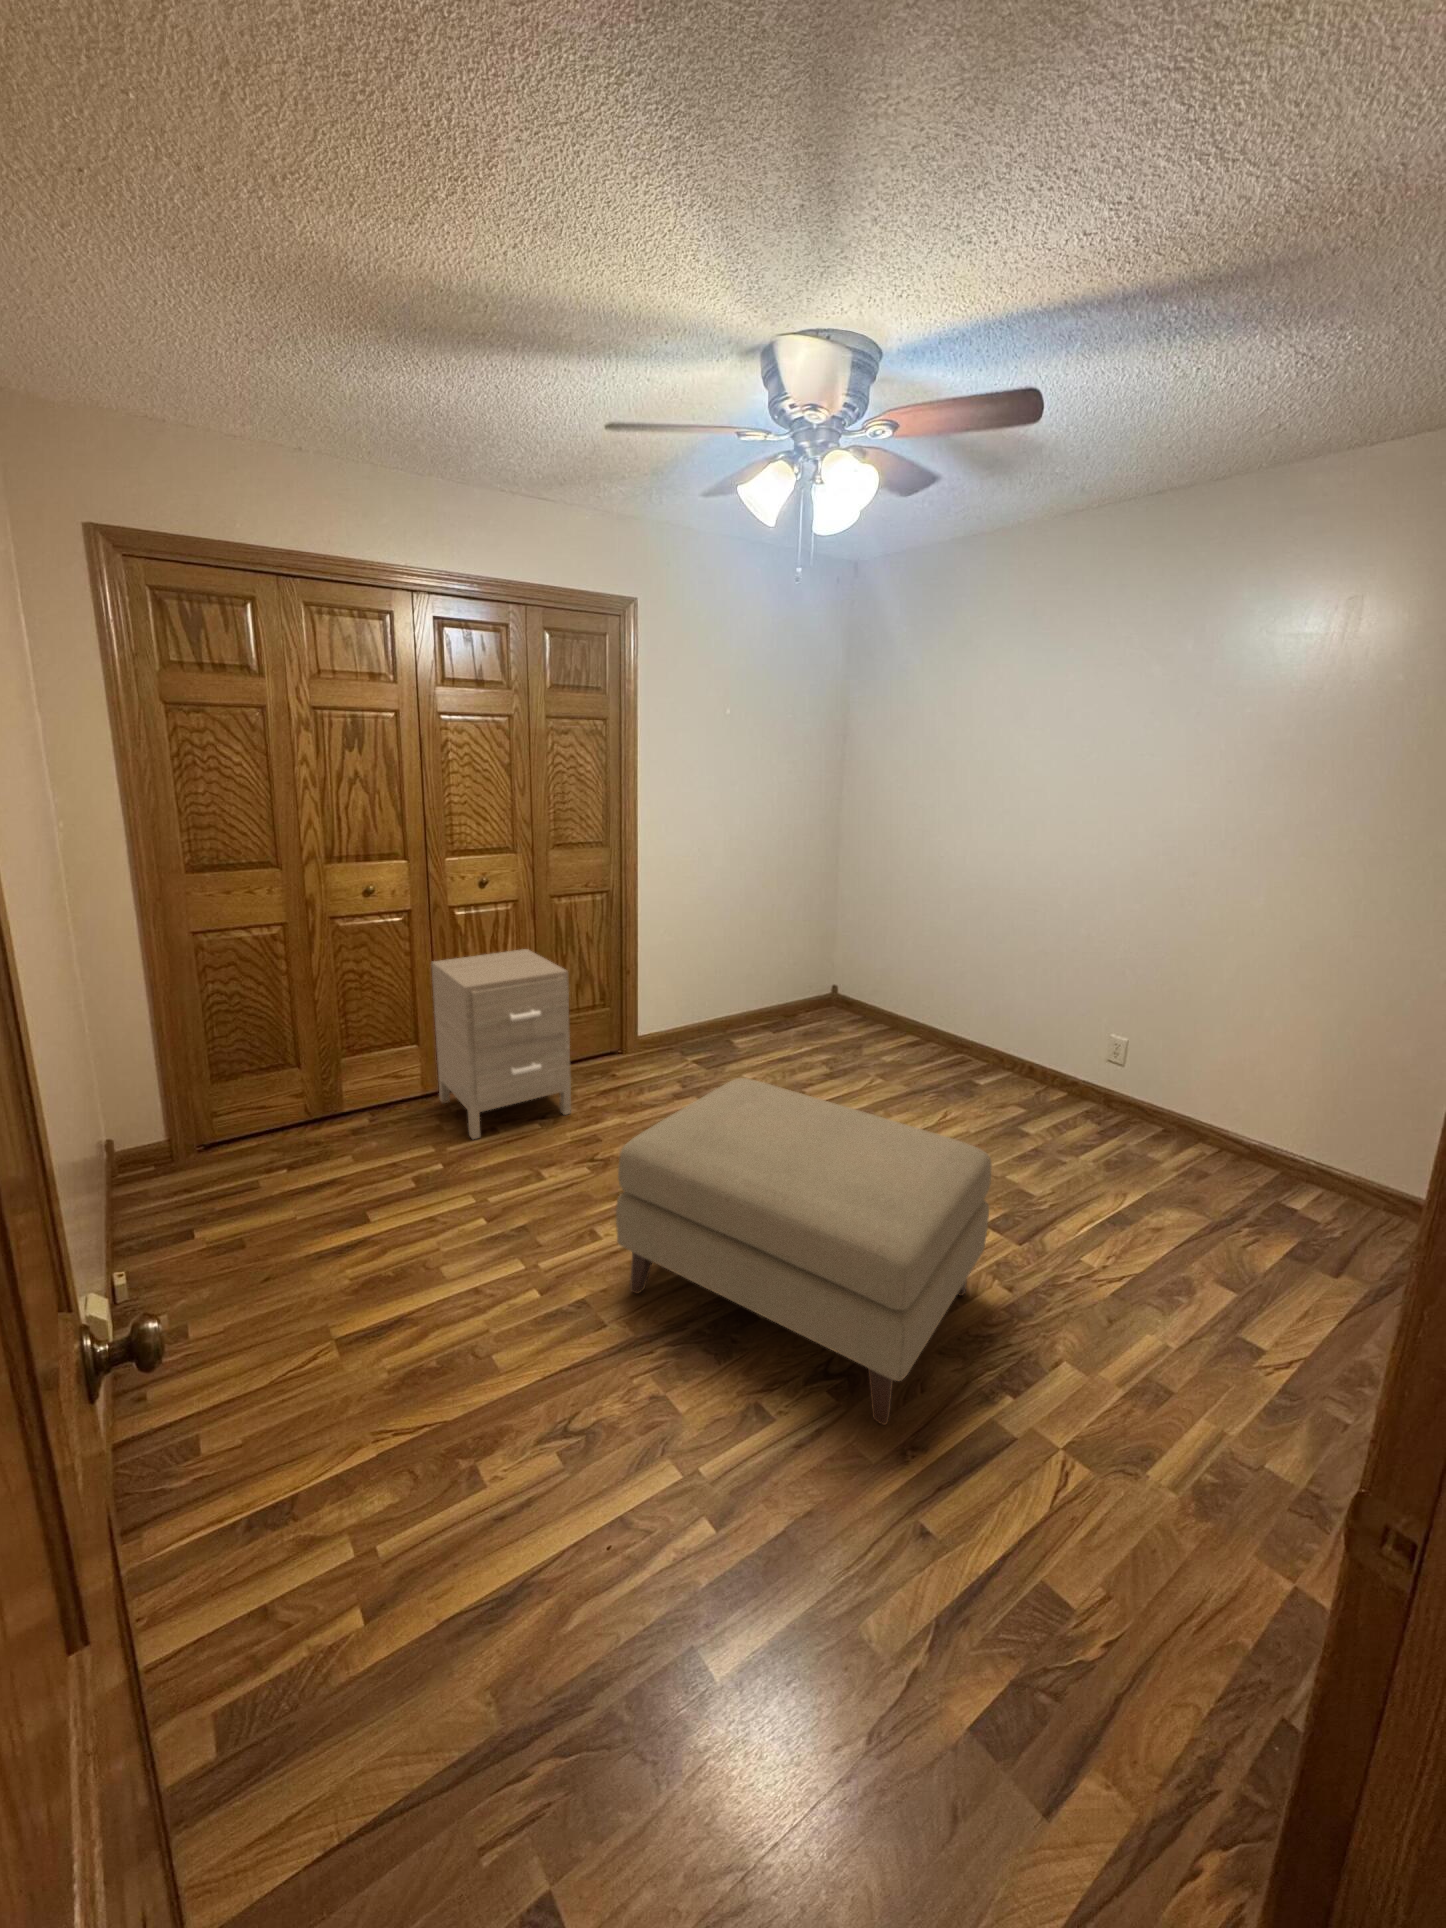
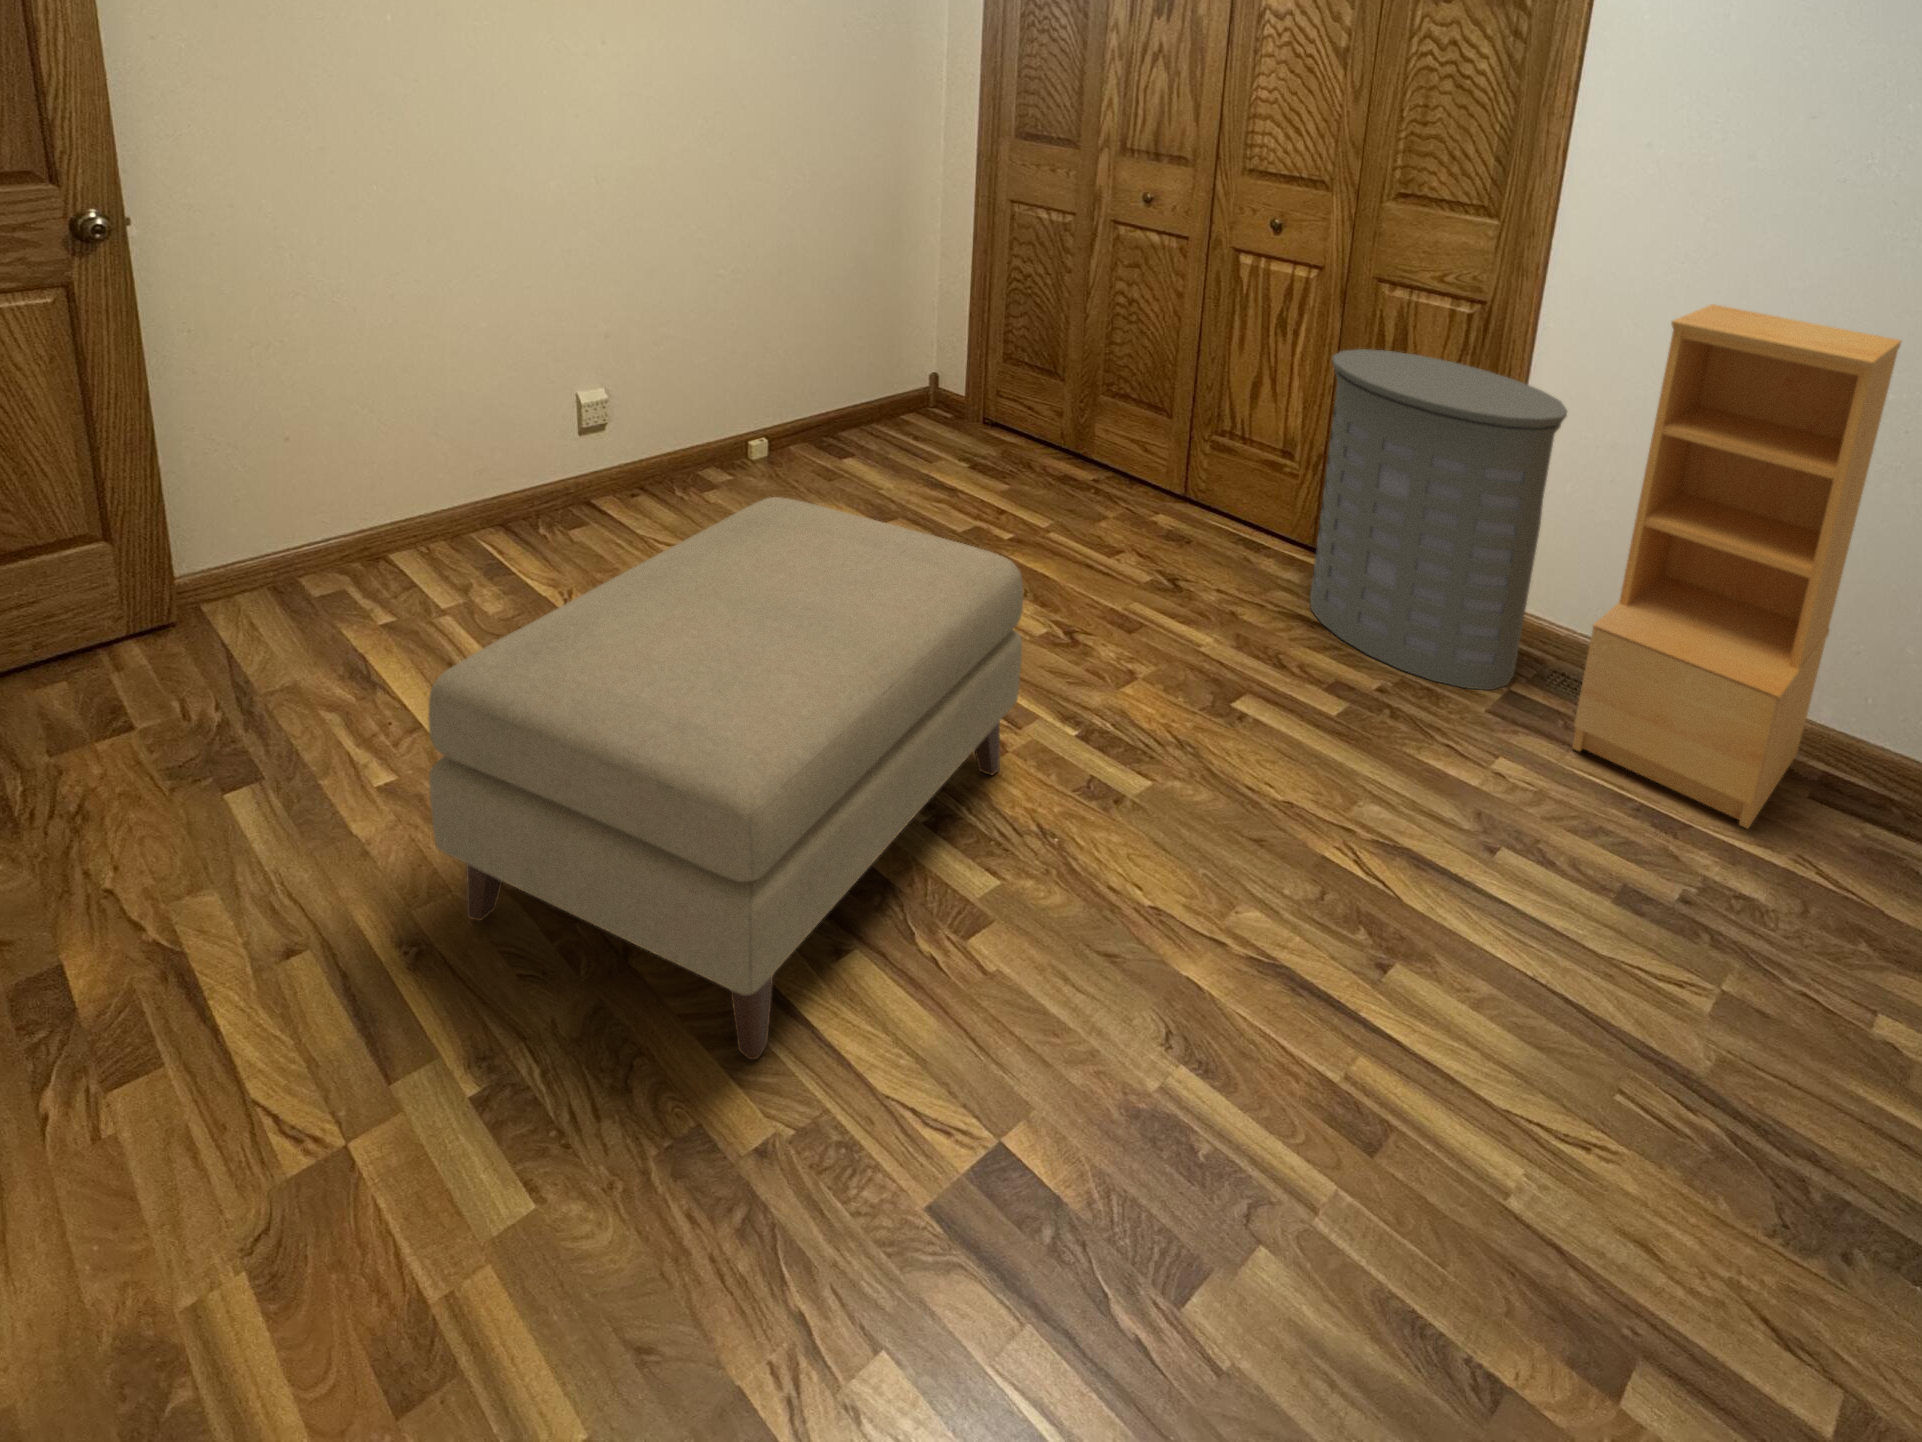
bookshelf: none [704,858,804,1059] -> present [1572,304,1901,828]
laundry hamper: none [583,922,703,1086] -> present [1310,349,1567,690]
nightstand: present [431,949,571,1139] -> none [1079,312,1308,593]

